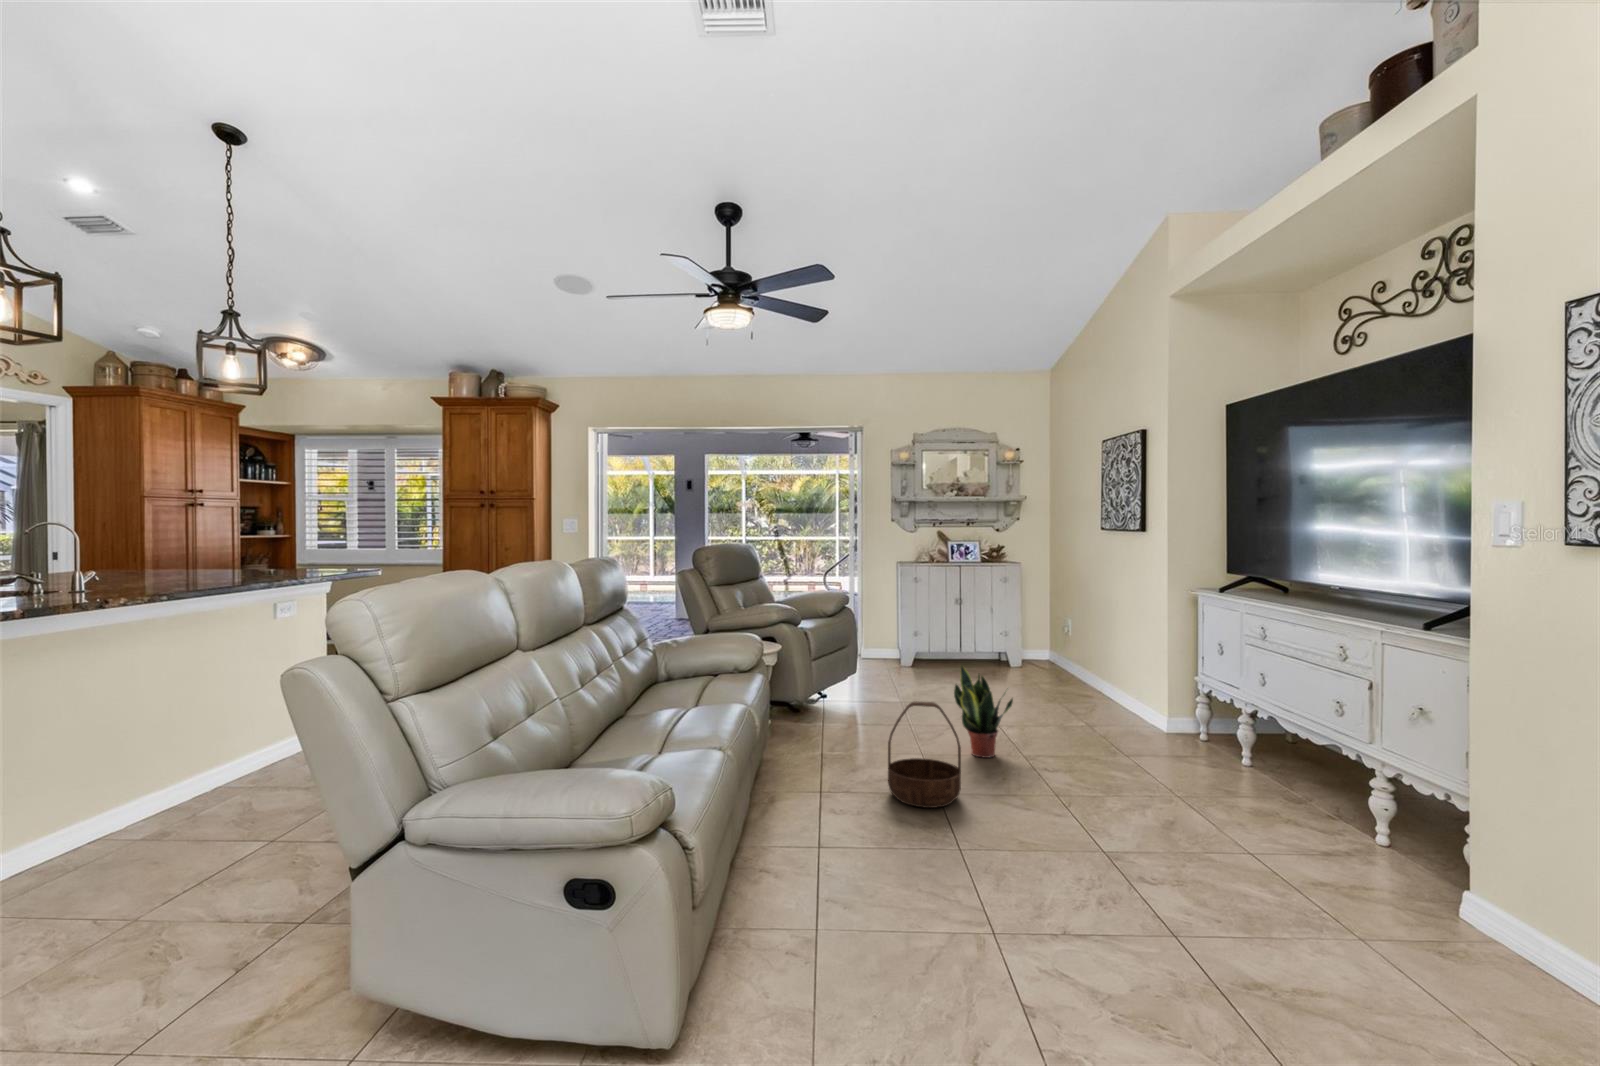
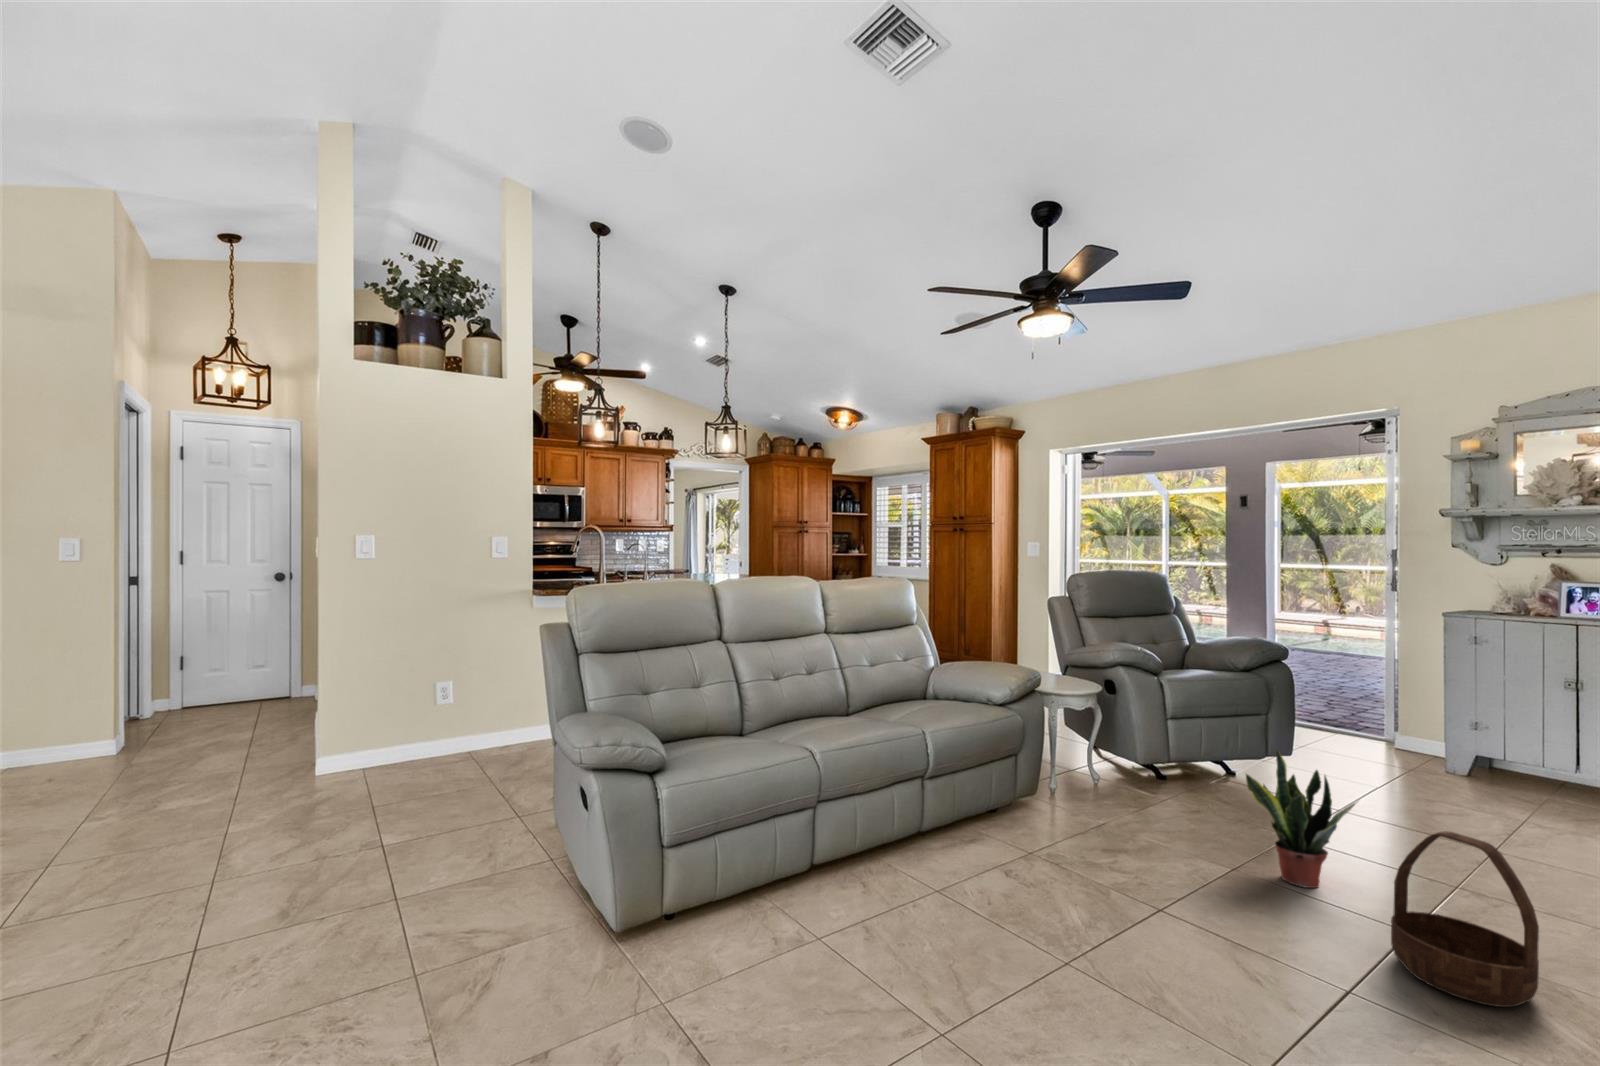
basket: present [888,701,961,808] -> present [1391,832,1539,1007]

